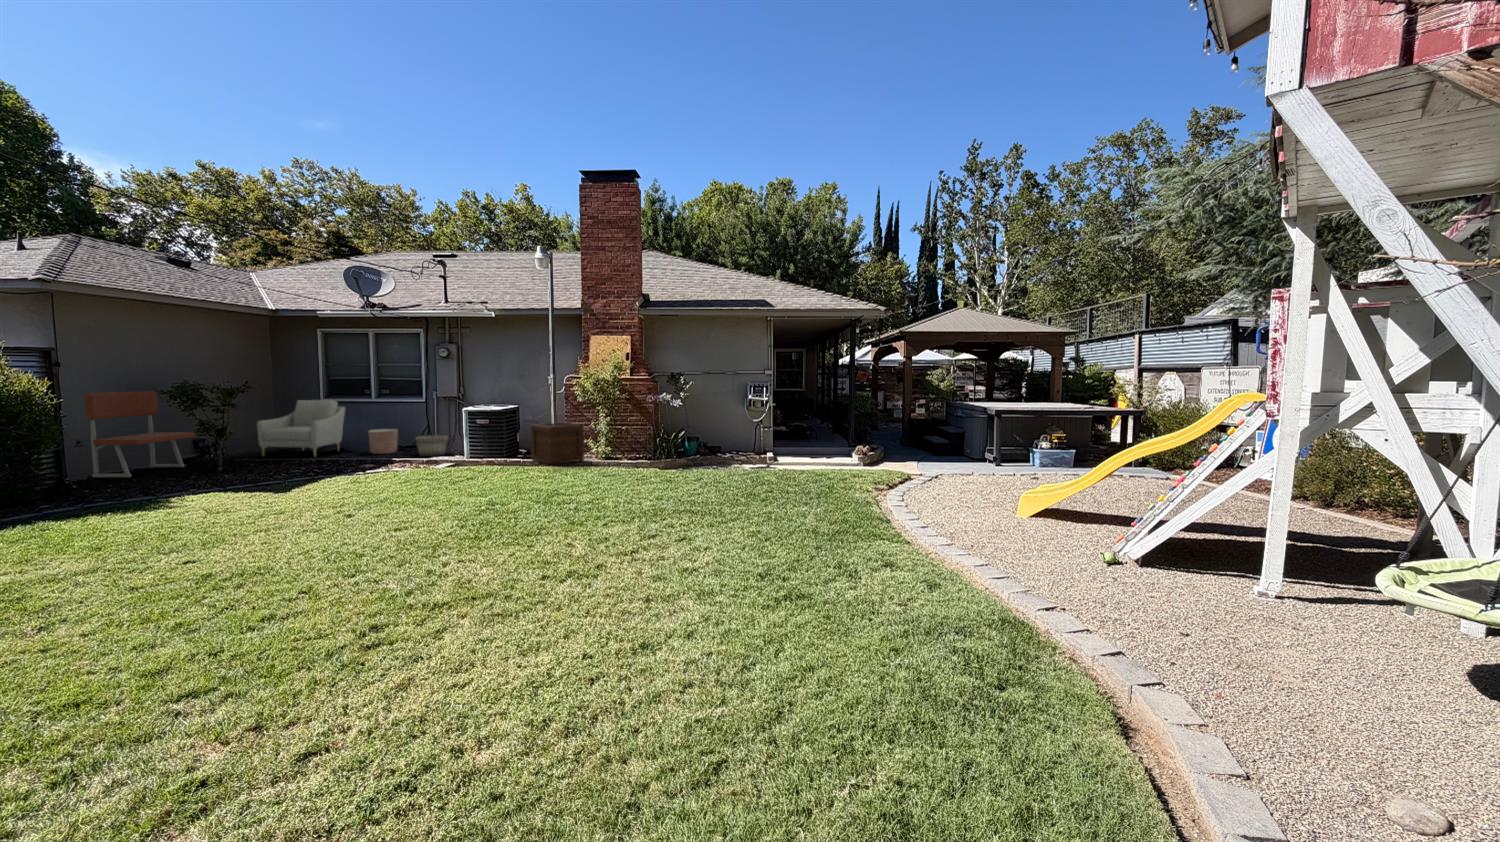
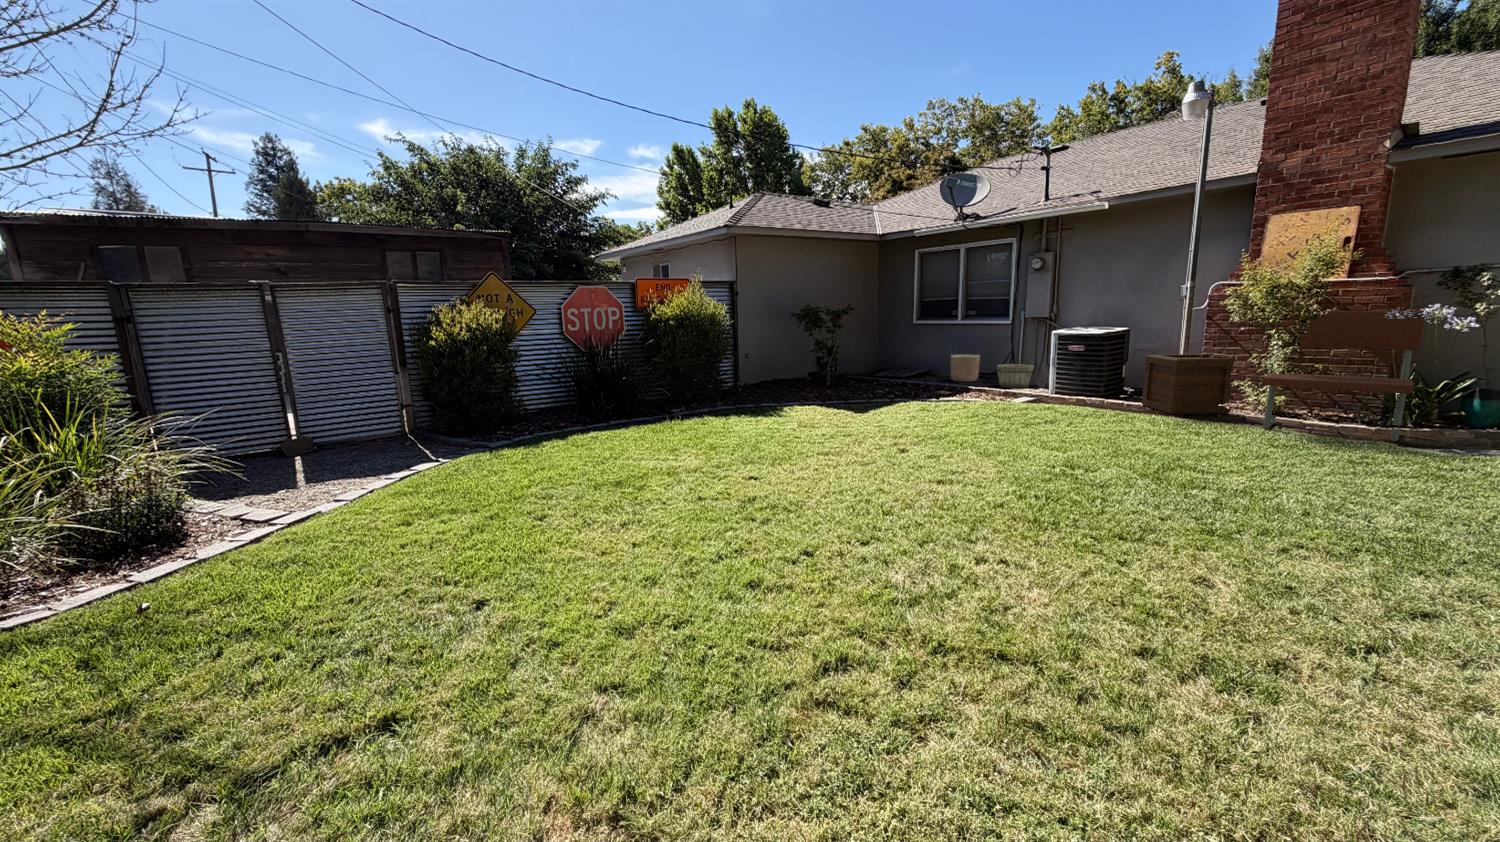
bench: present [85,391,195,478] -> present [1262,310,1425,441]
chair: present [257,400,345,456] -> none [859,323,933,380]

